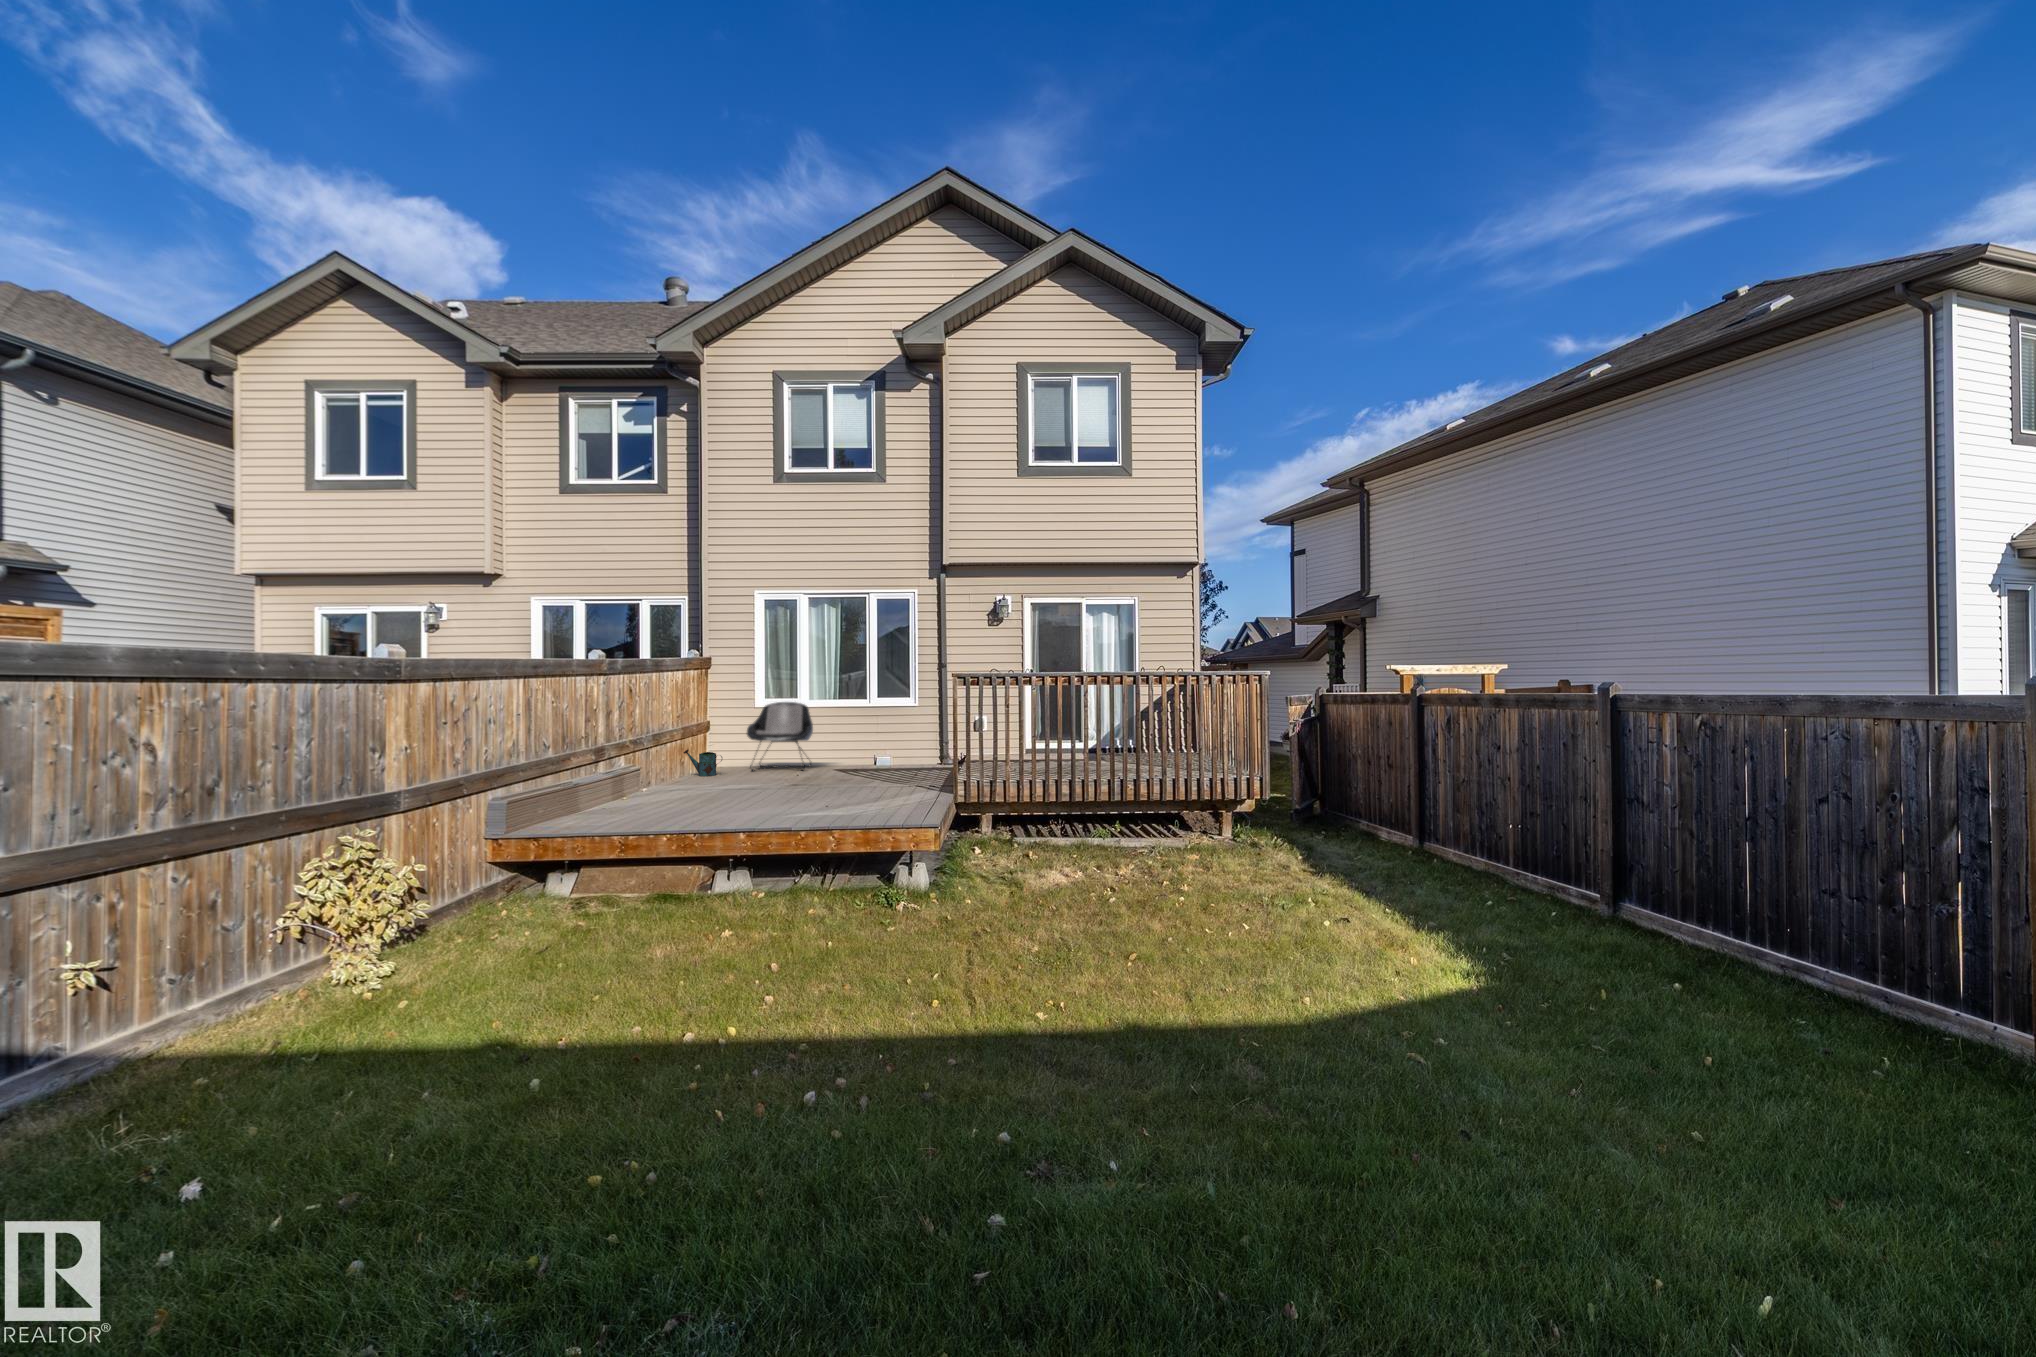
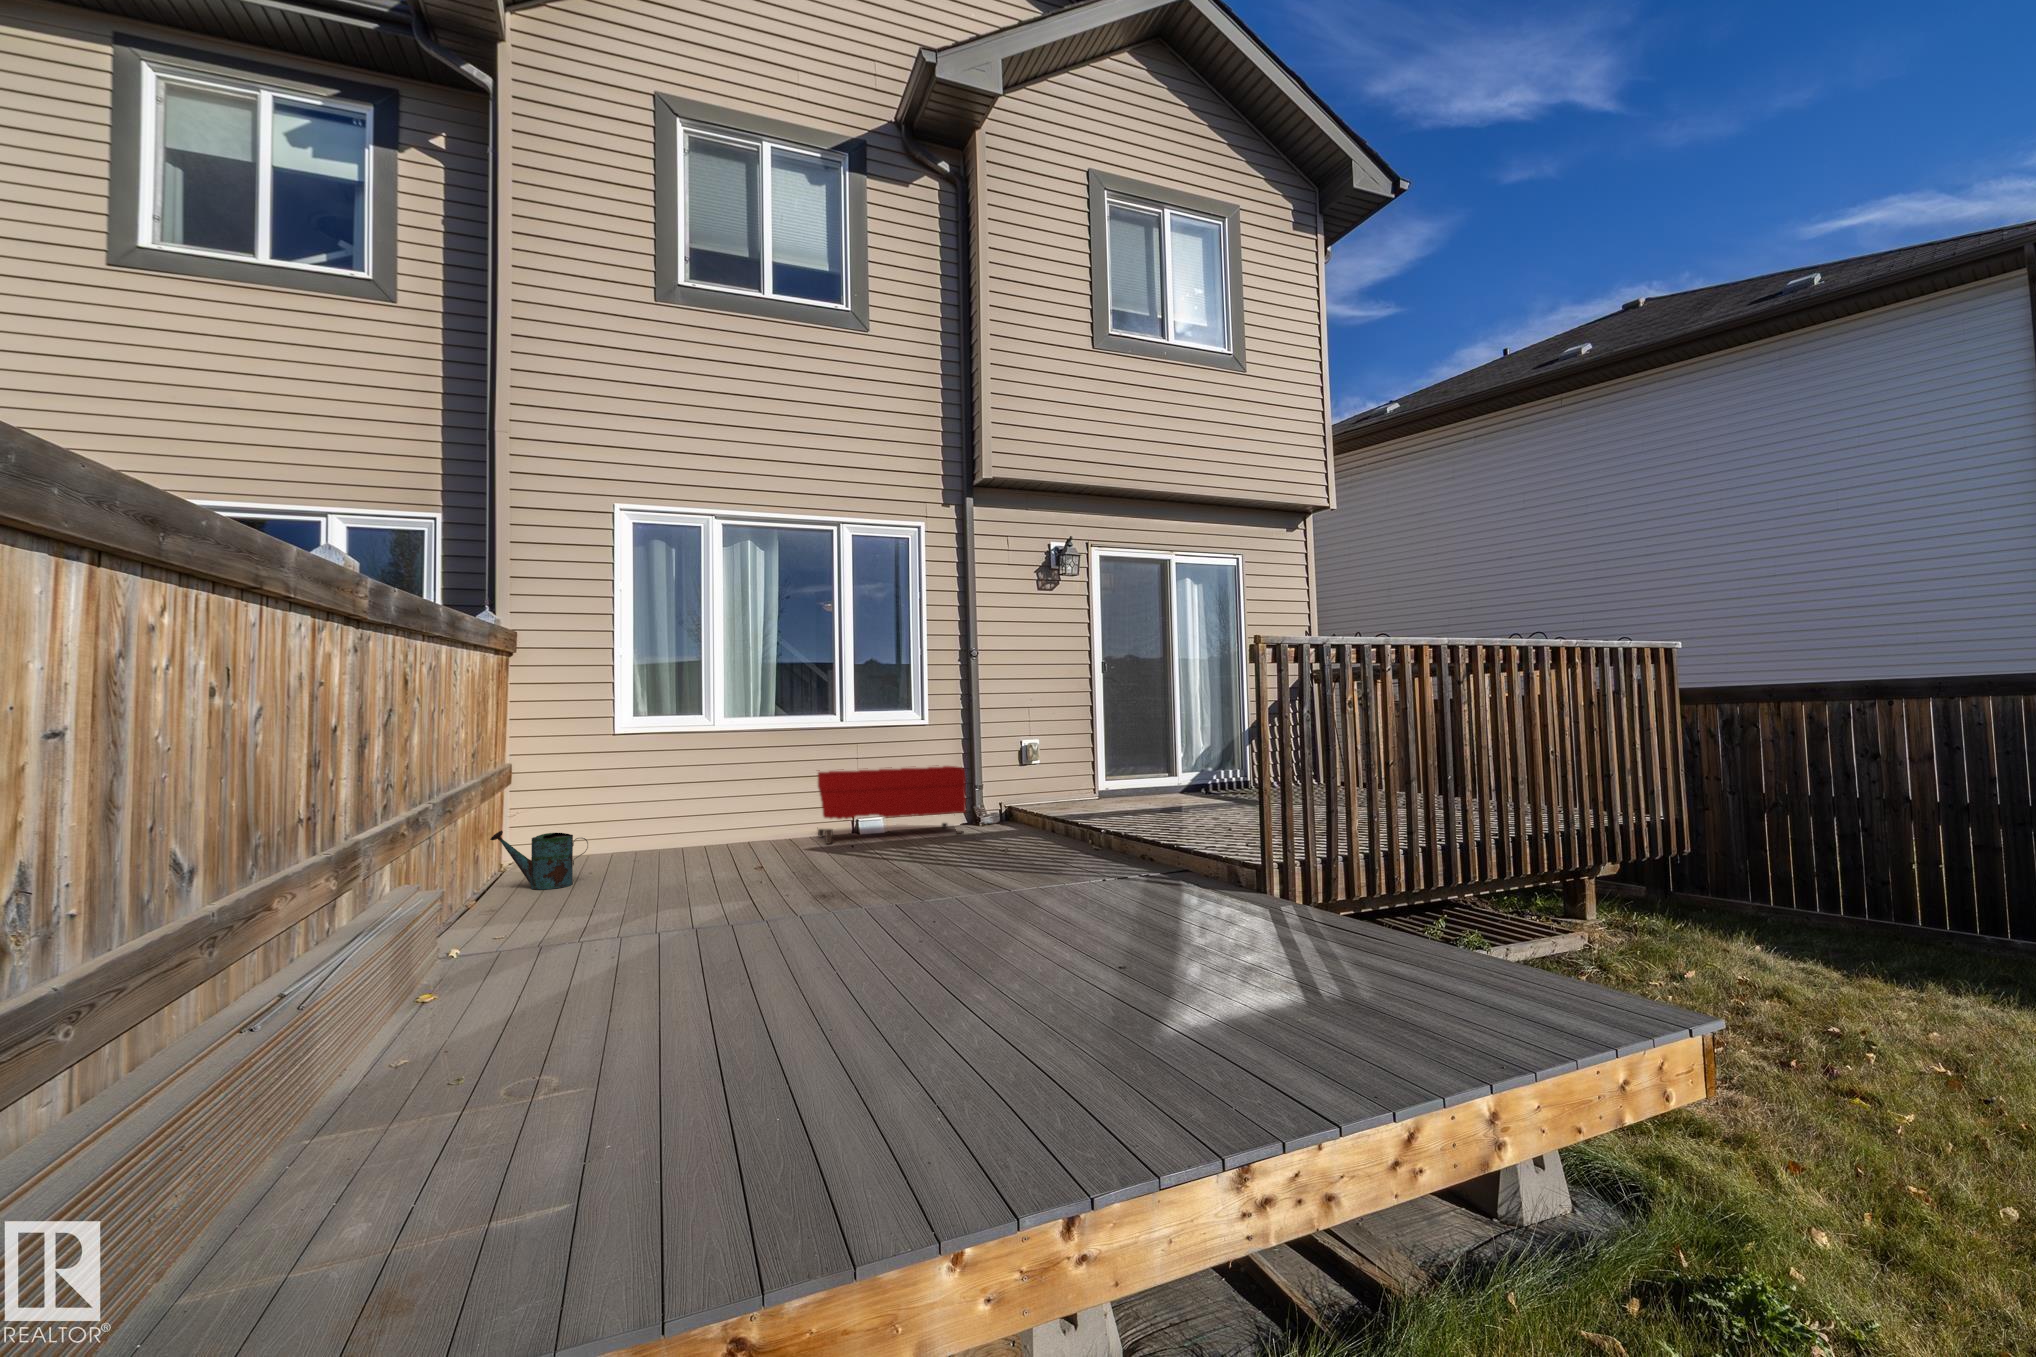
lounge chair: present [747,702,813,771] -> none [624,722,762,867]
bench: none [846,730,928,768] -> present [818,766,966,844]

